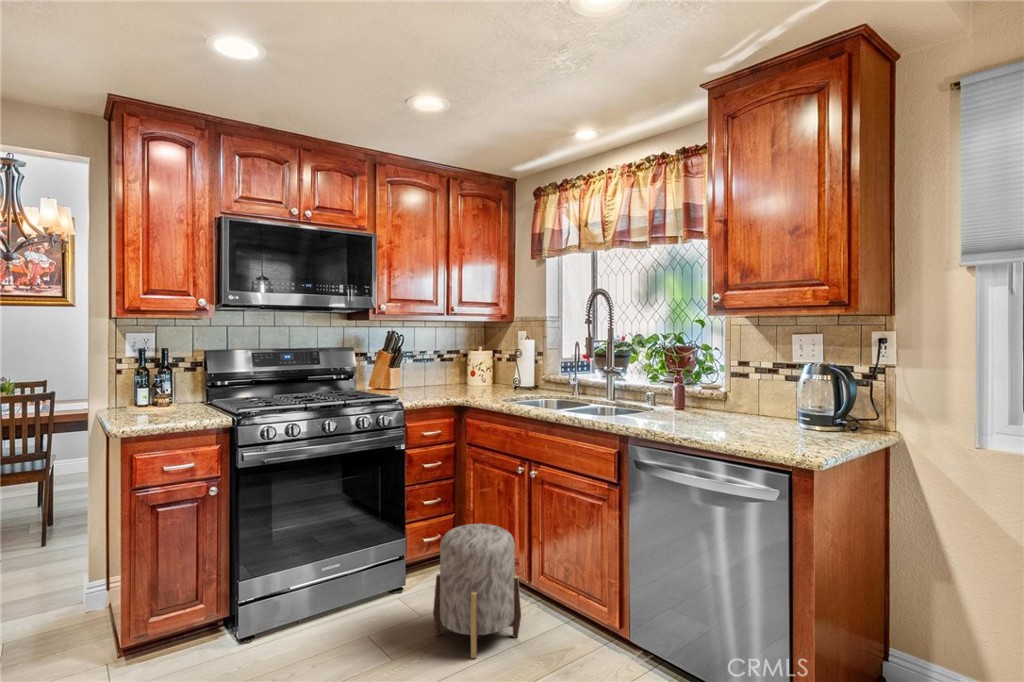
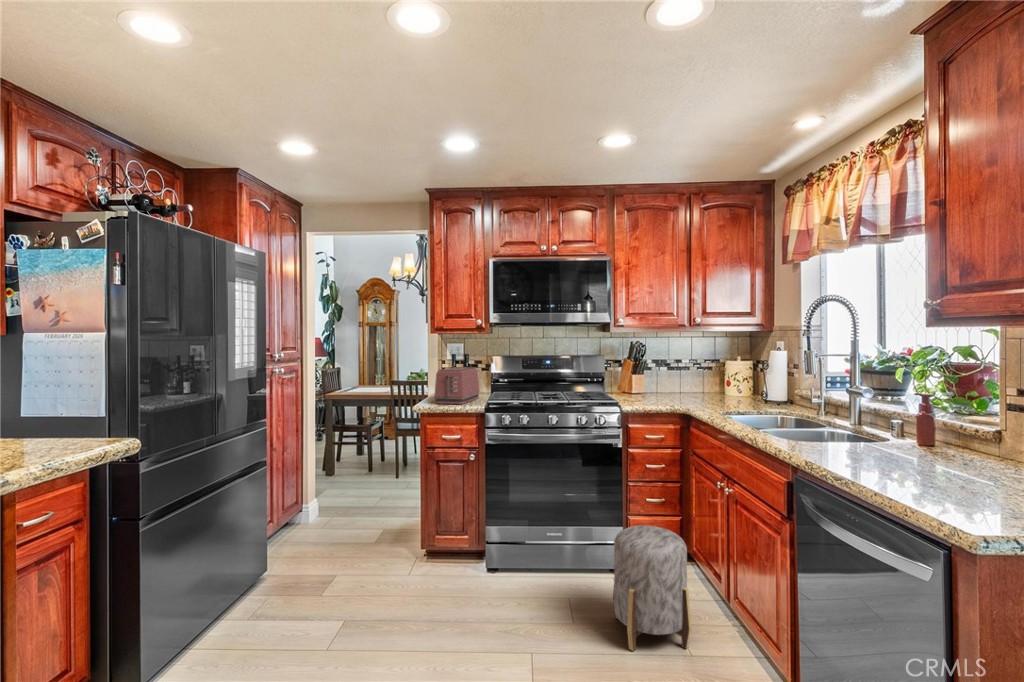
toaster: none [138,365,195,419] -> present [434,367,480,404]

